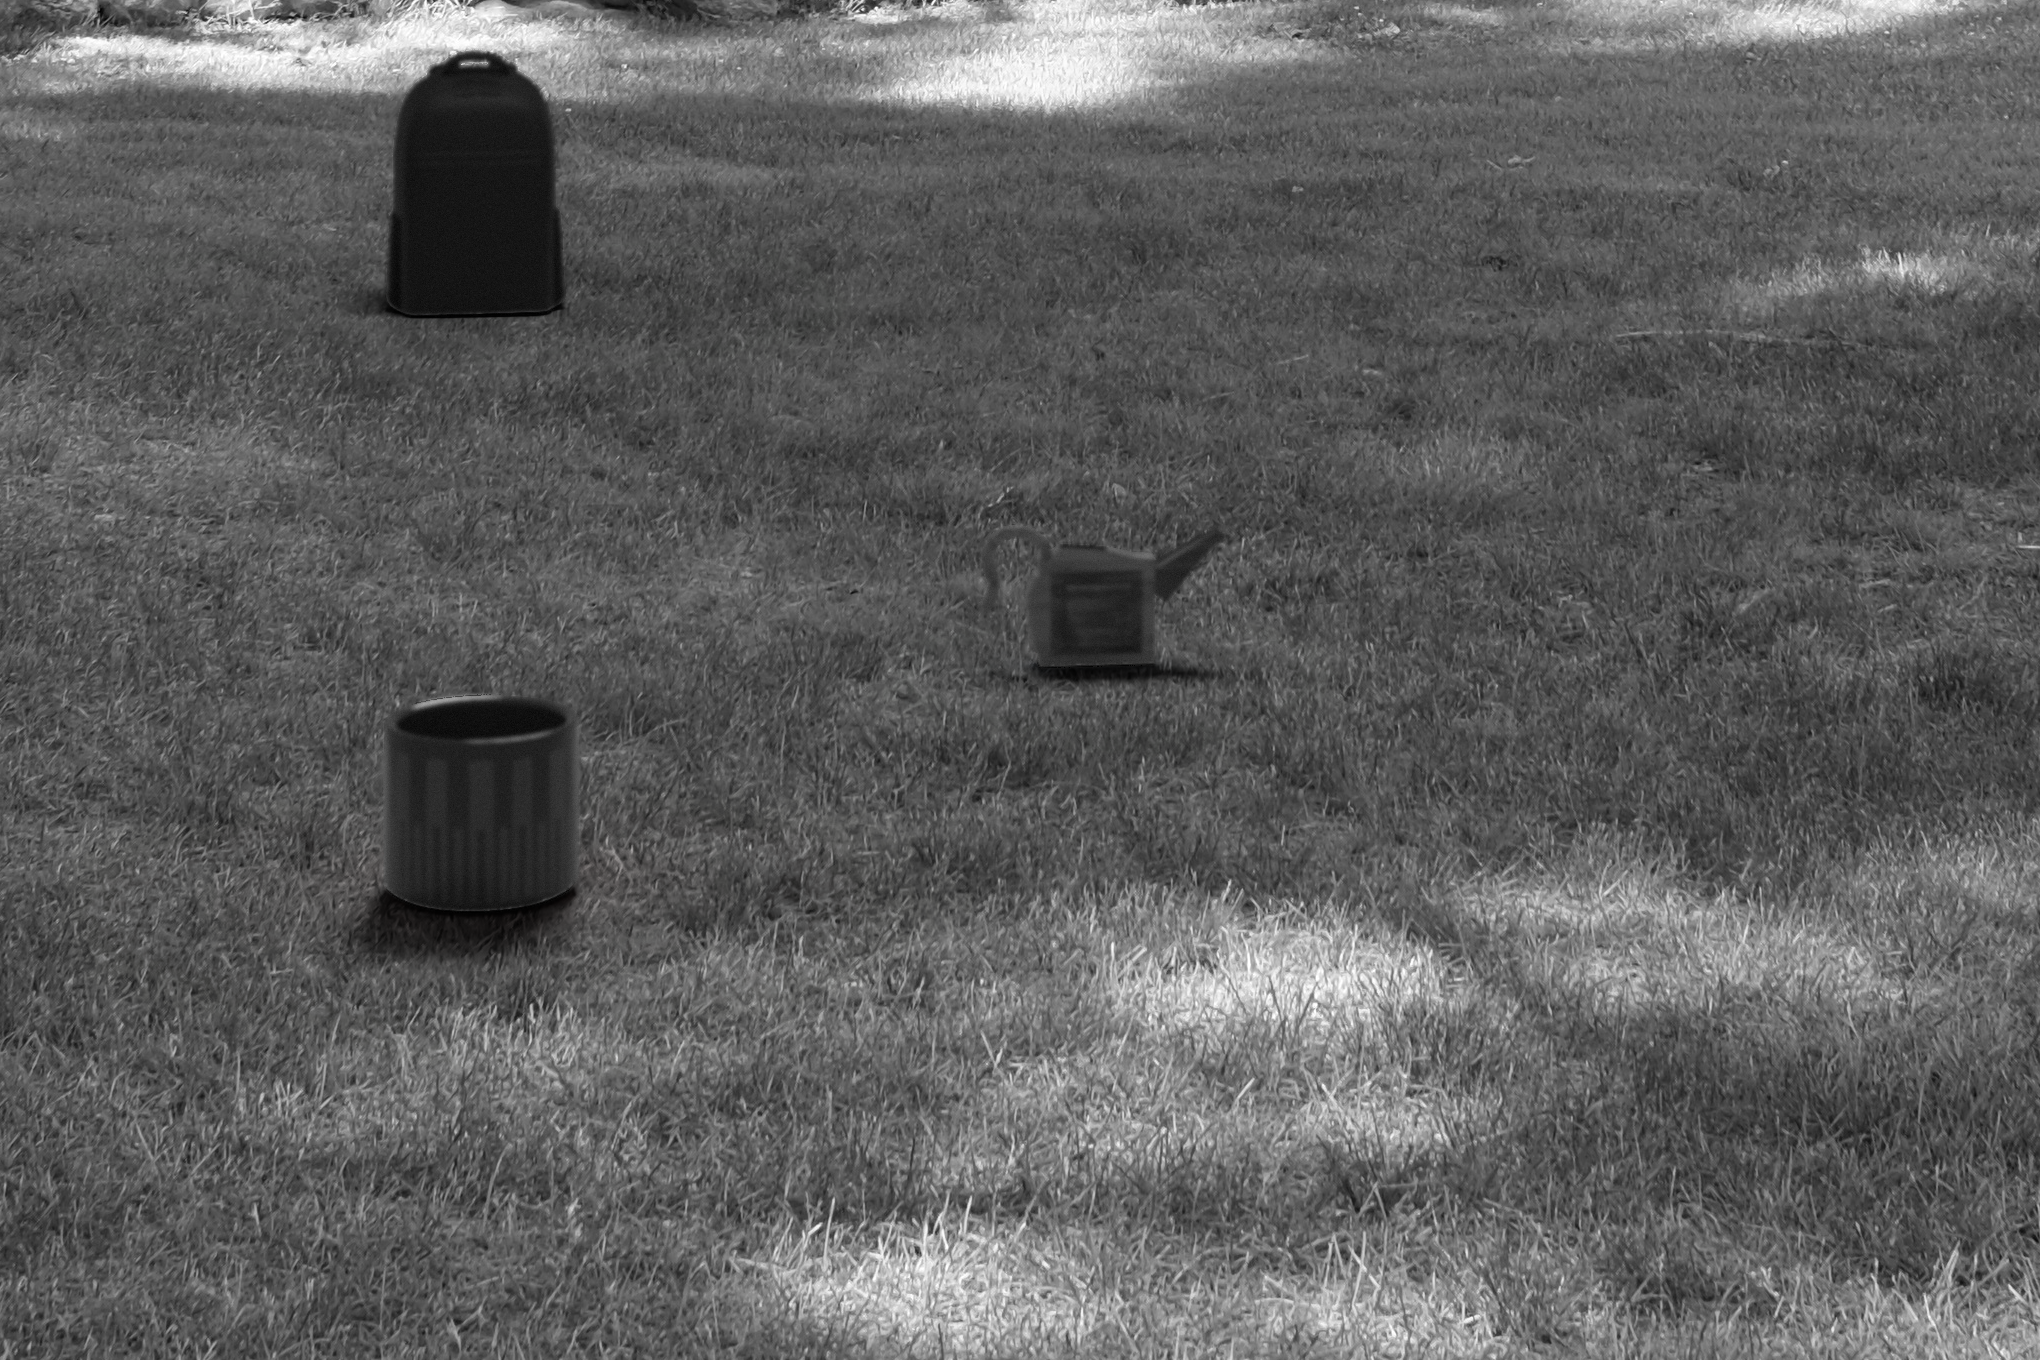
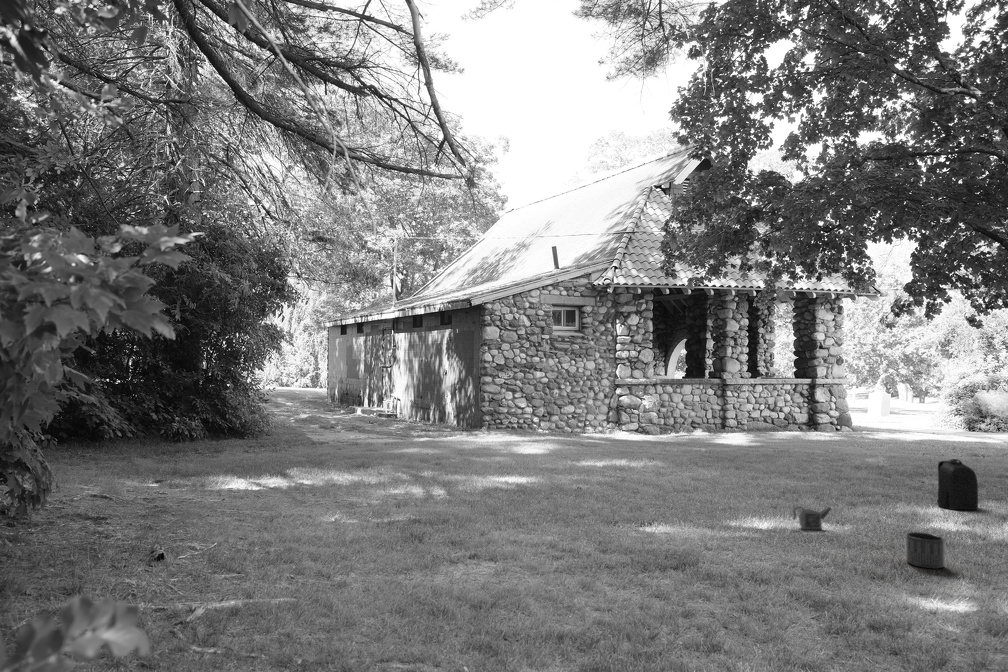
backpack: present [385,50,566,316] -> present [937,459,978,510]
watering can: present [979,525,1225,667] -> present [793,506,831,529]

